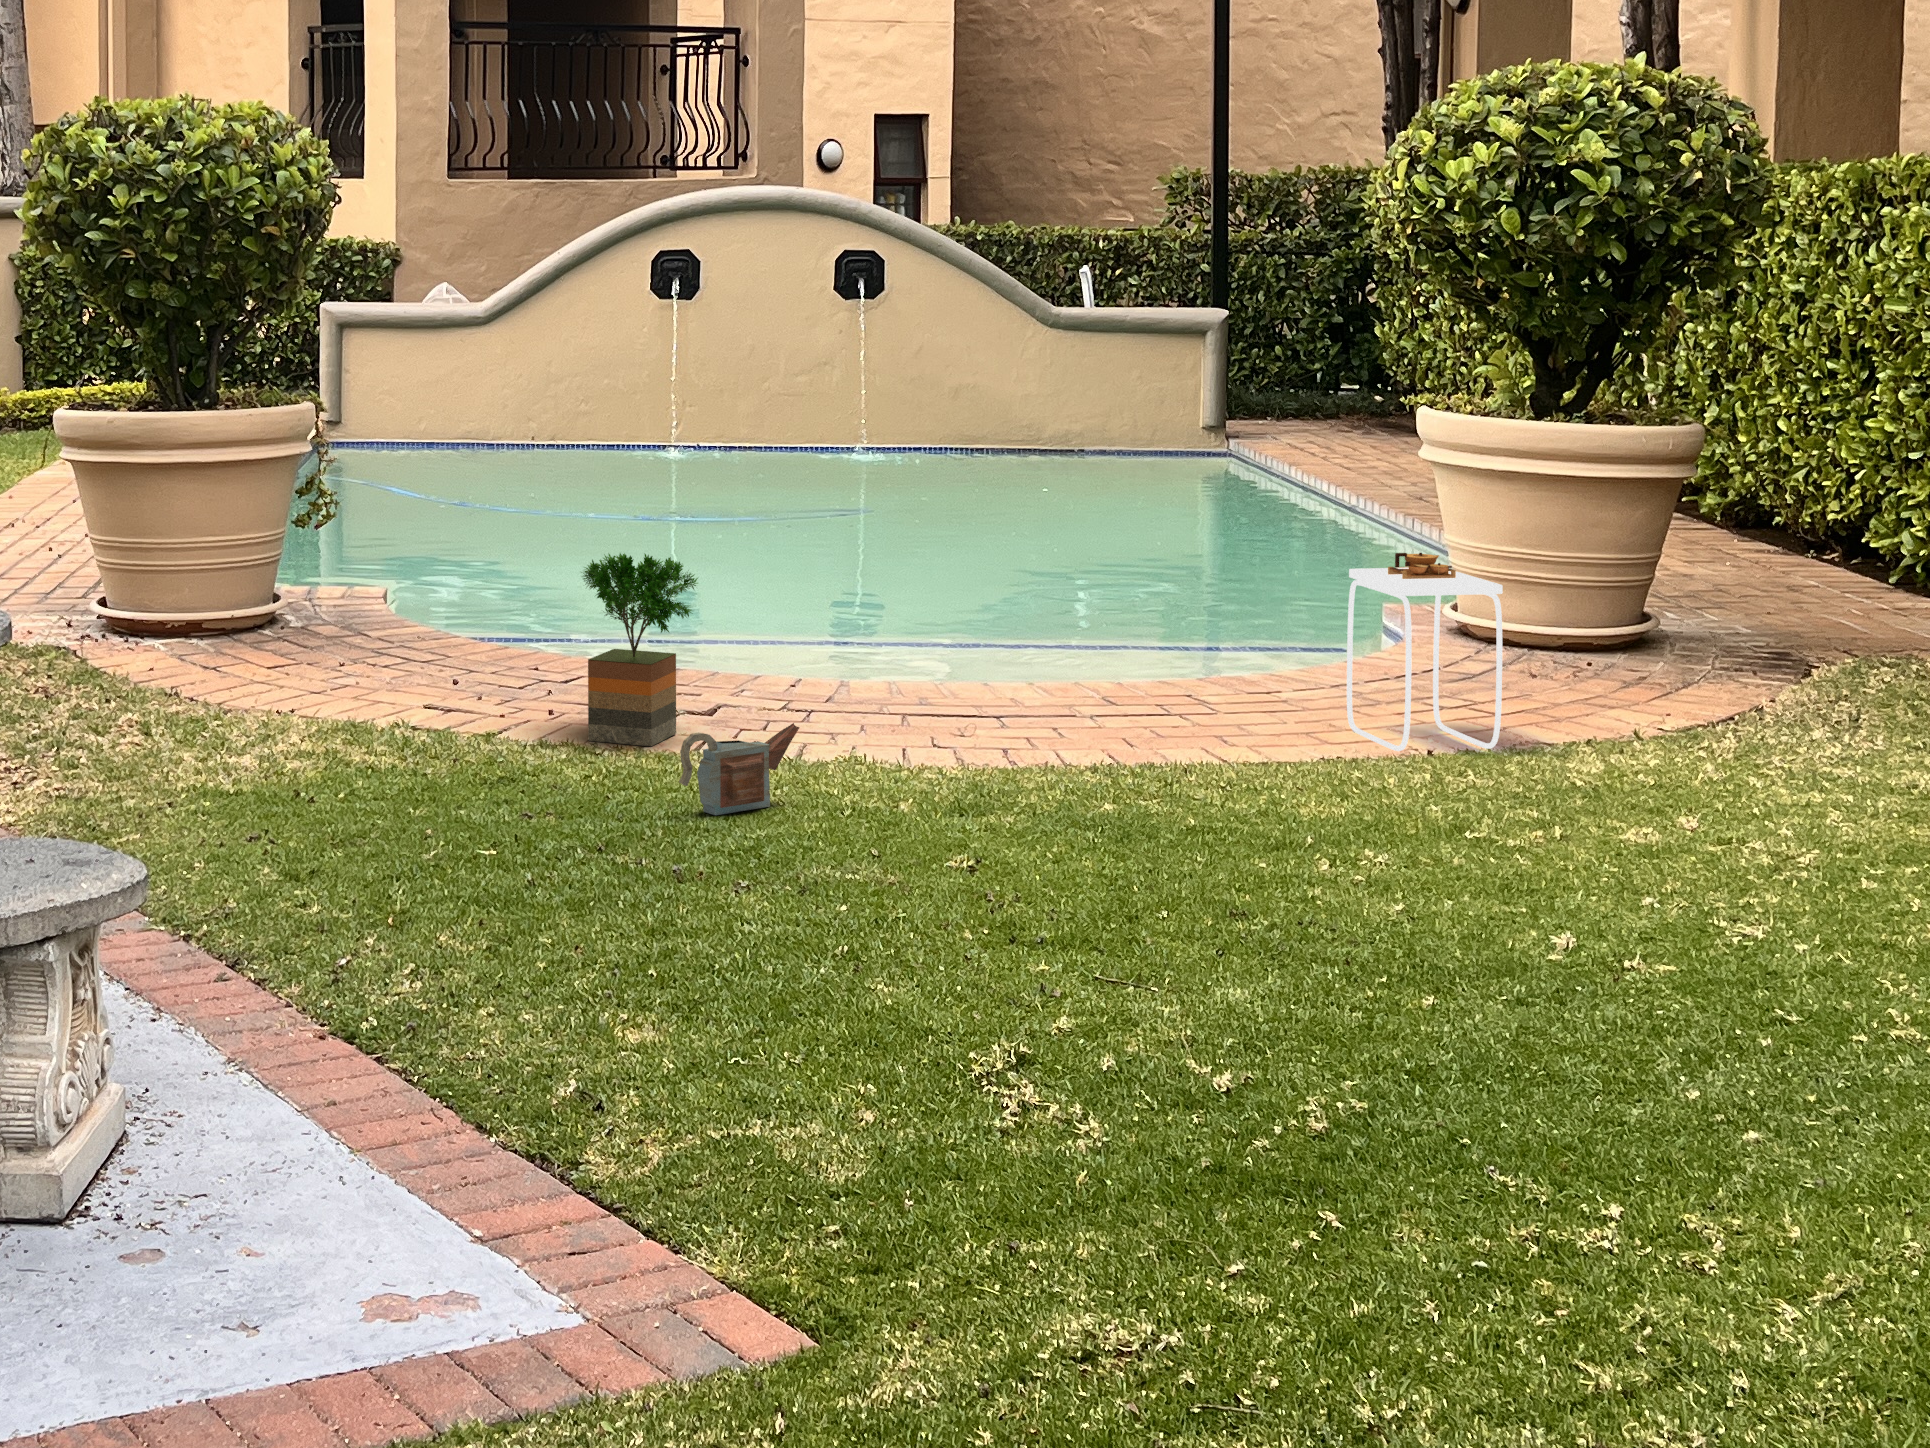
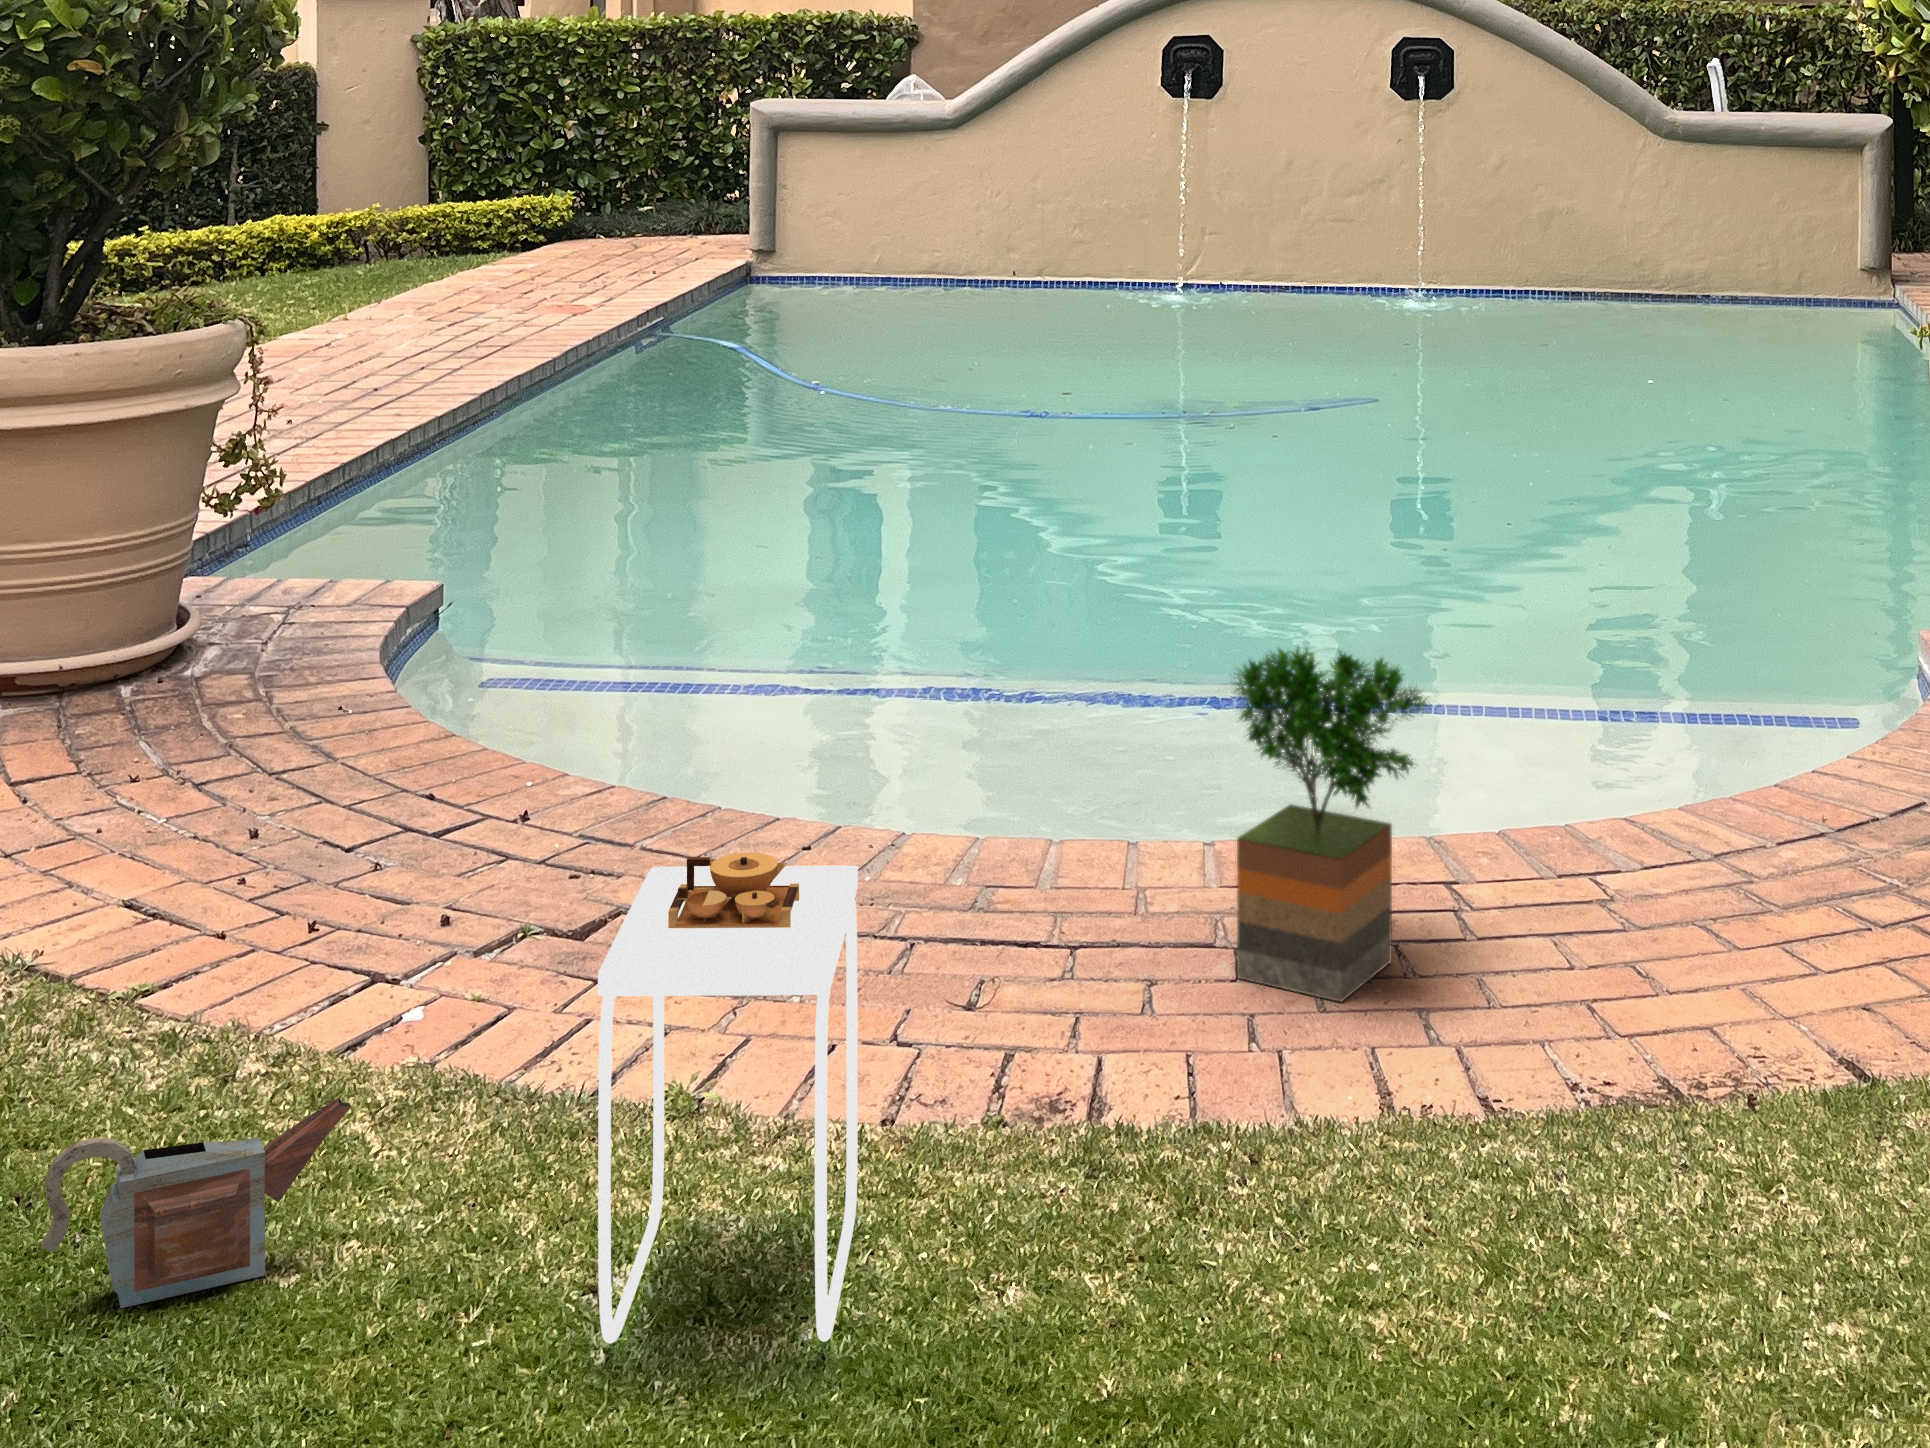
potted tree: present [582,553,698,746] -> present [1234,647,1427,1002]
side table: present [1347,553,1503,751] -> present [598,853,858,1343]

